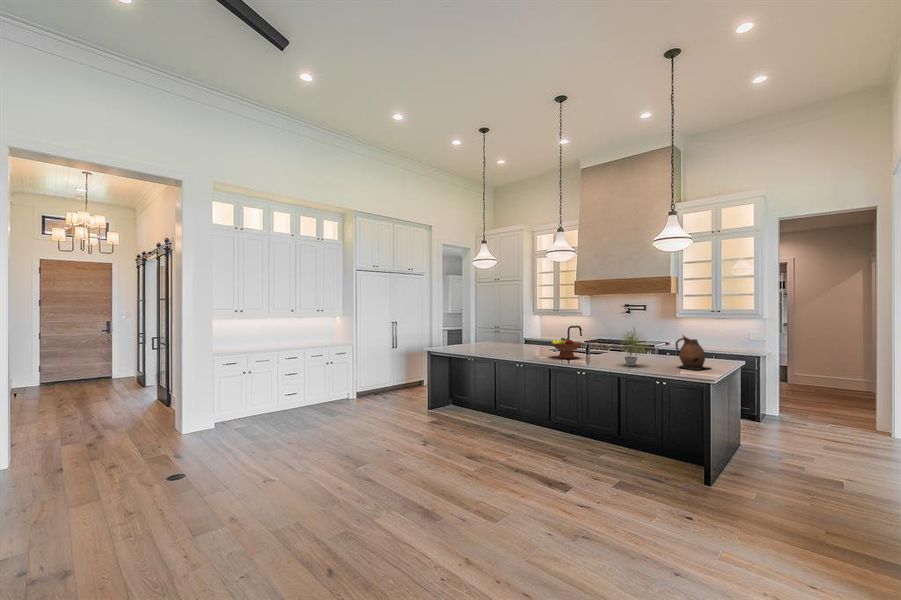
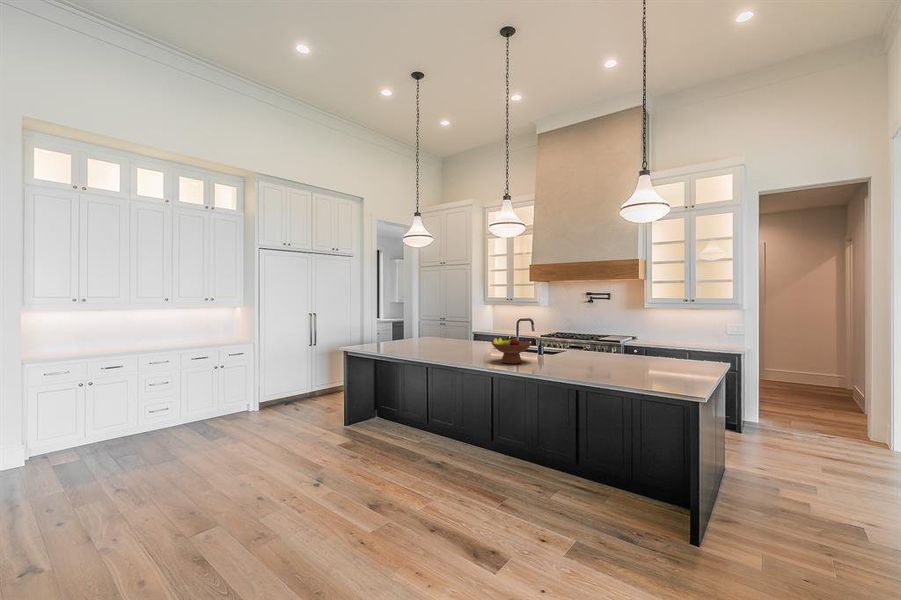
potted plant: present [624,330,646,366] -> none [575,323,618,376]
ceramic pitcher: present [675,335,710,369] -> none [651,333,699,382]

